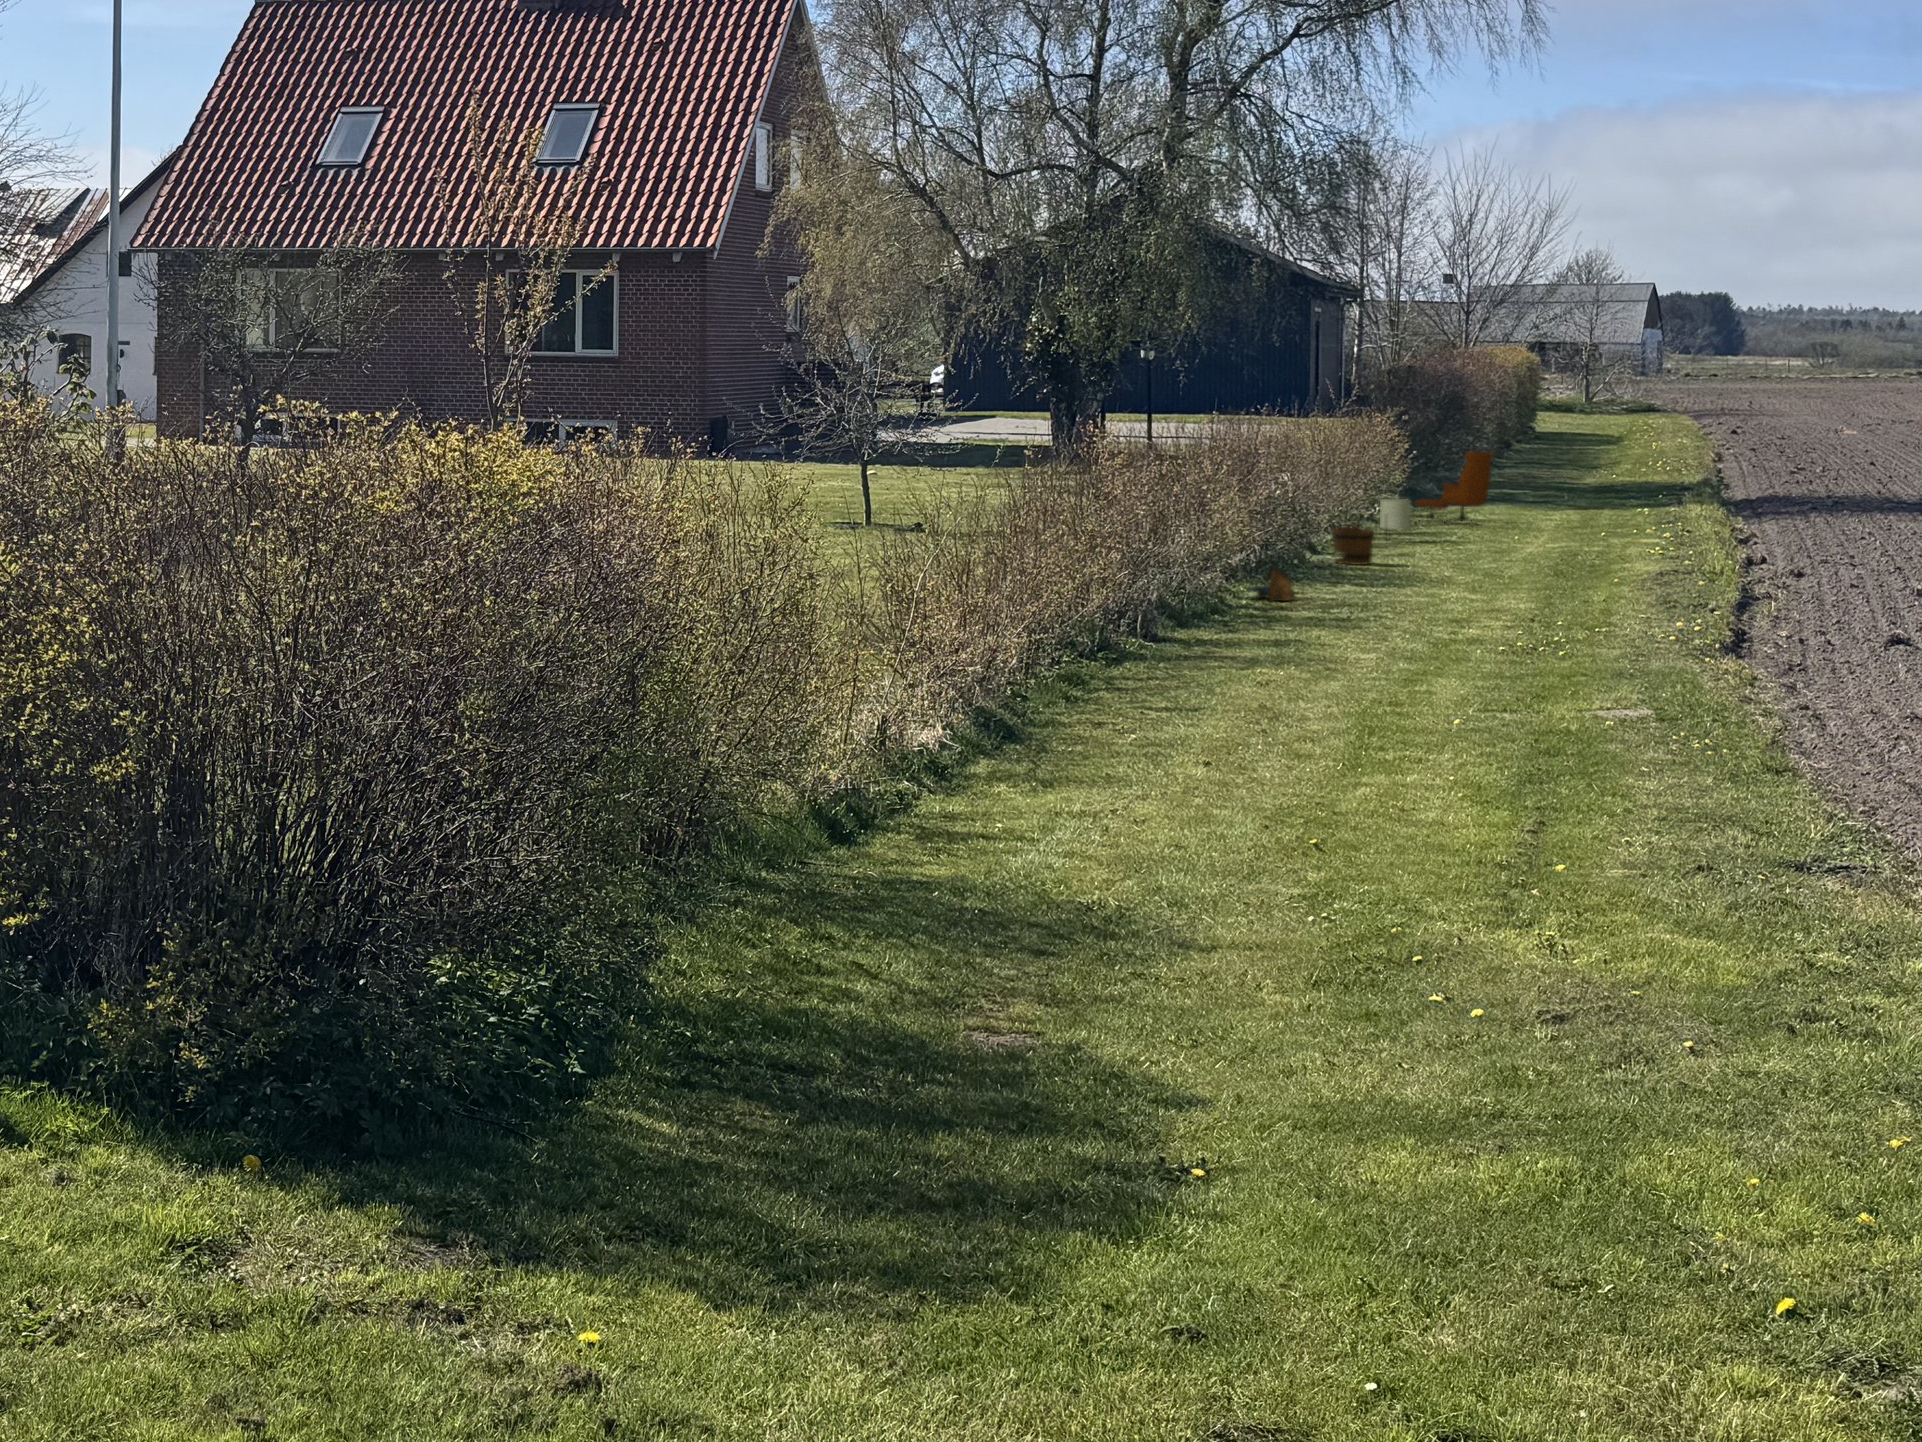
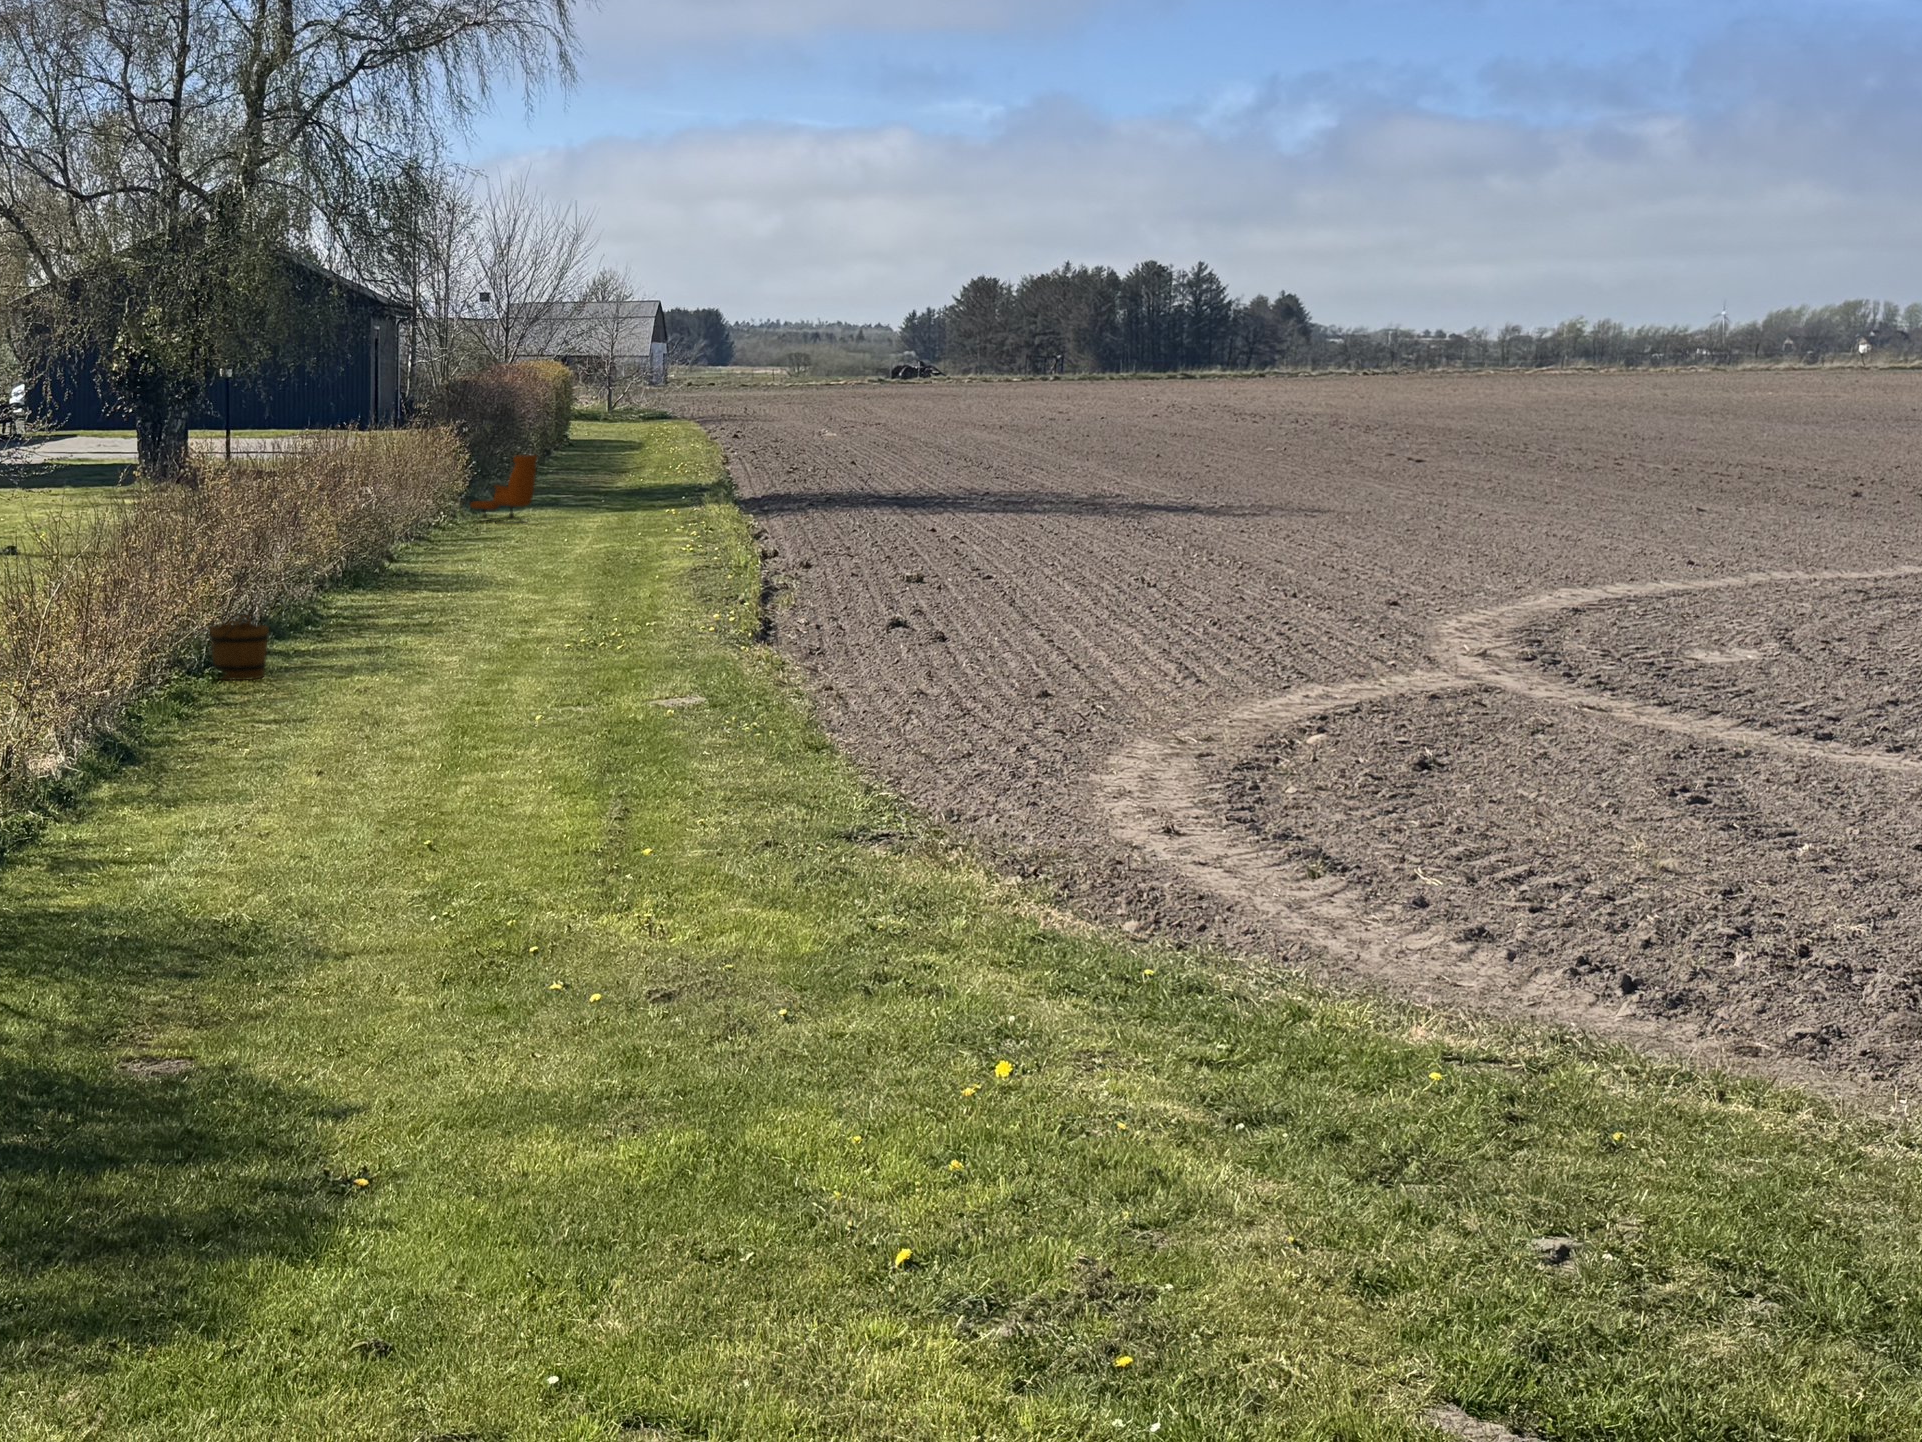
planter: present [1380,499,1411,531] -> none [442,503,470,545]
bucket: present [1332,523,1374,565] -> present [210,615,269,680]
backpack: present [1246,567,1296,601] -> none [326,577,373,613]

